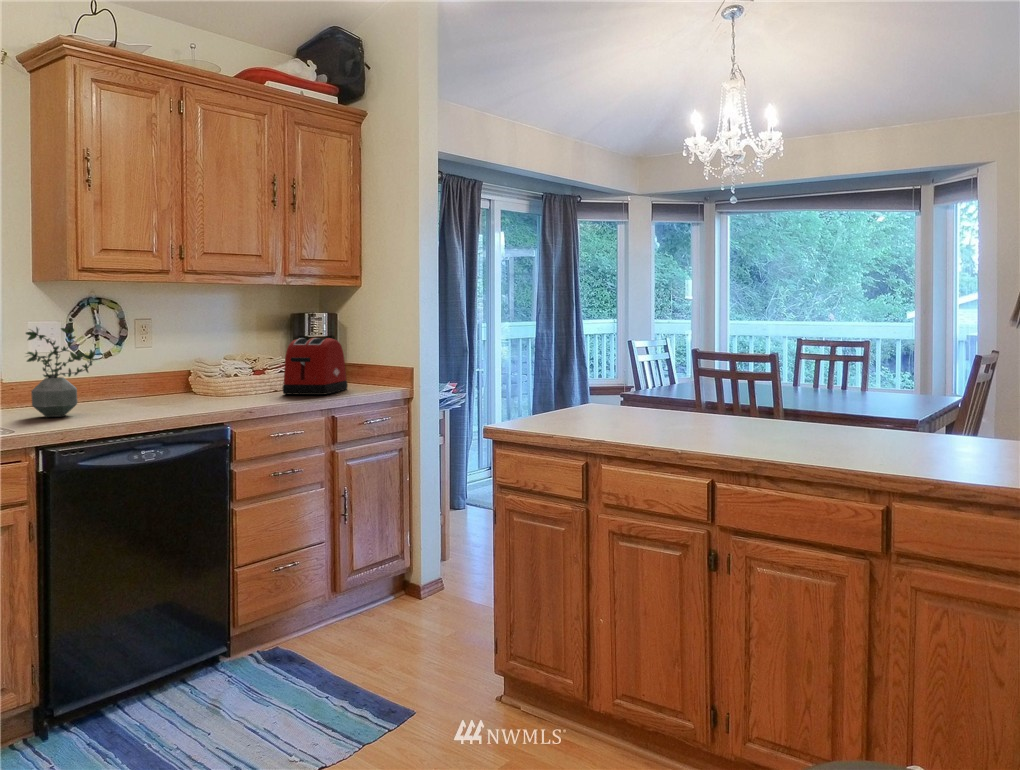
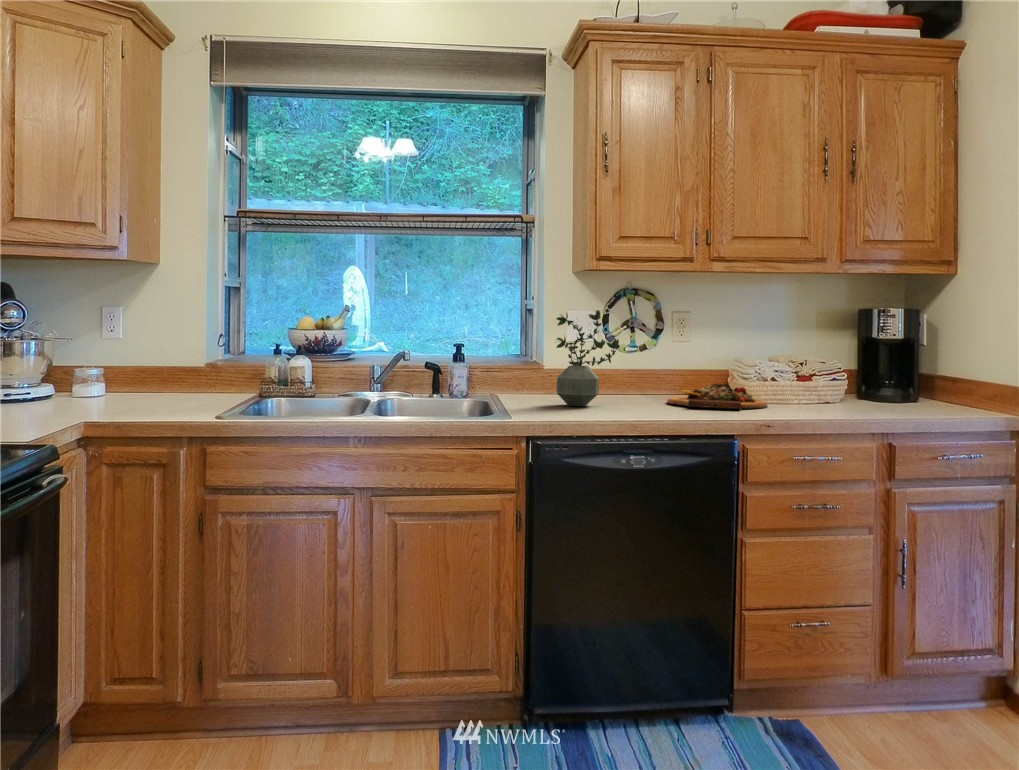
toaster: present [282,338,348,395] -> none [830,337,923,410]
cutting board: none [143,383,235,407] -> present [667,383,768,409]

